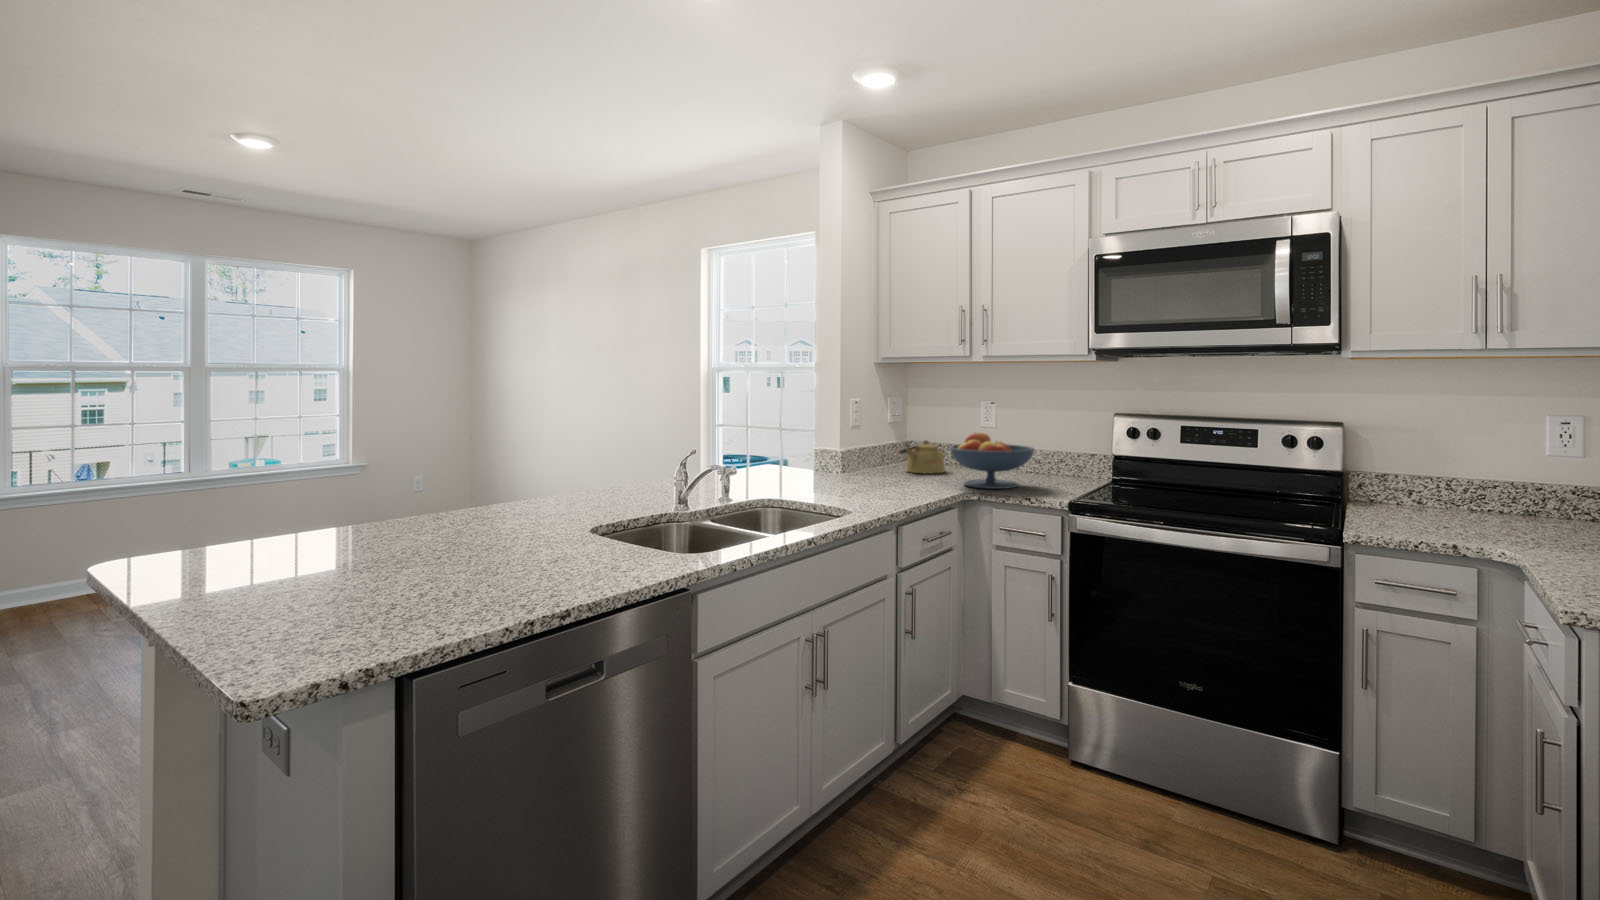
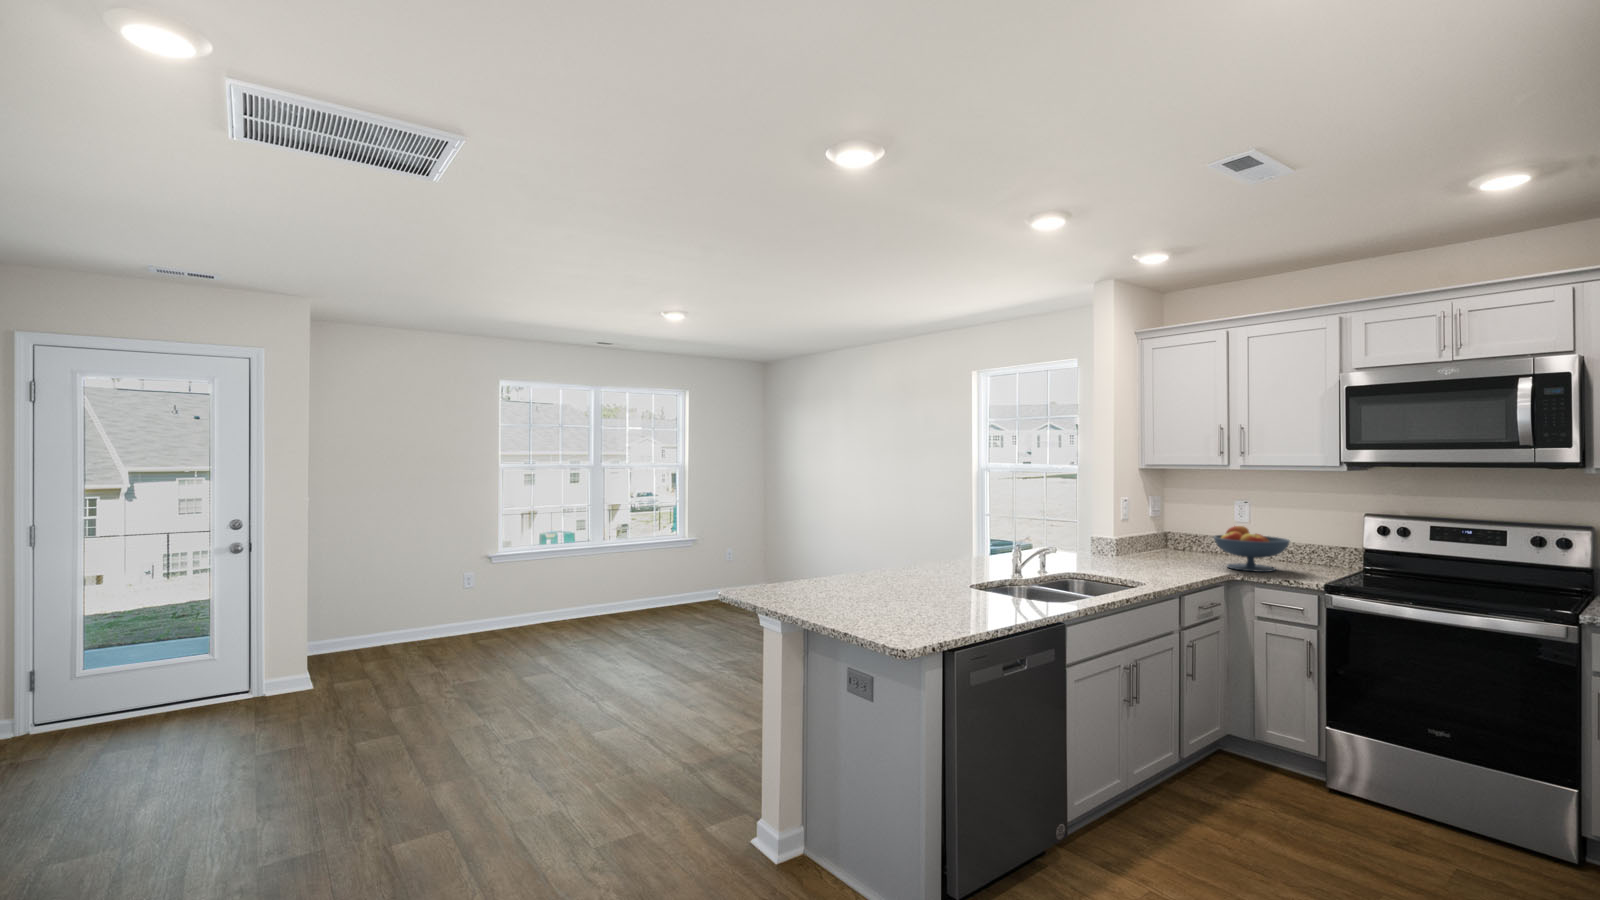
kettle: present [900,440,945,473] -> none [1163,529,1205,557]

